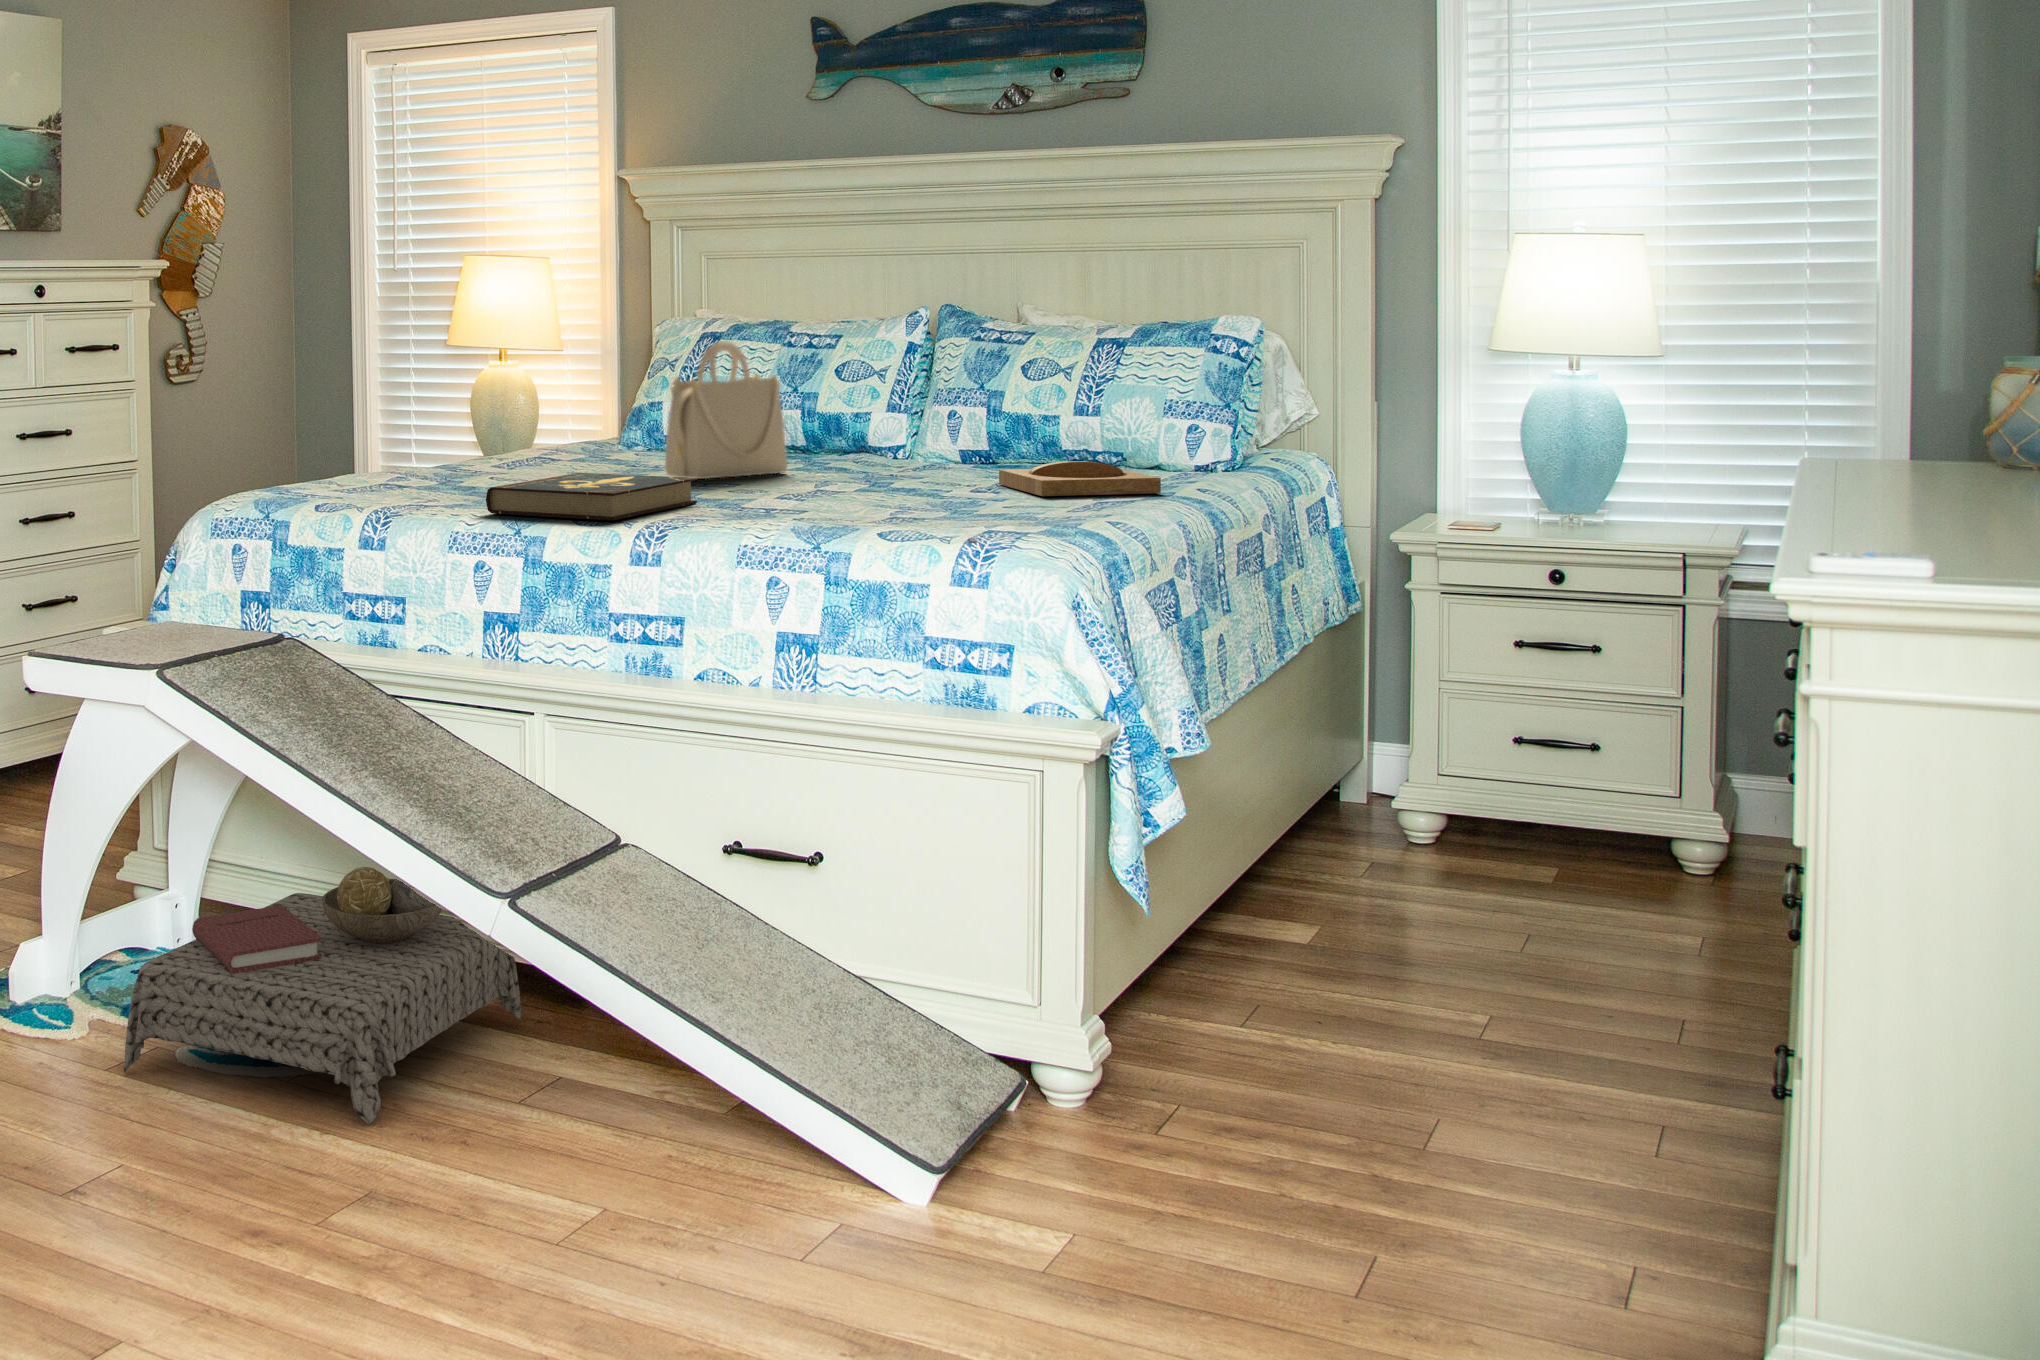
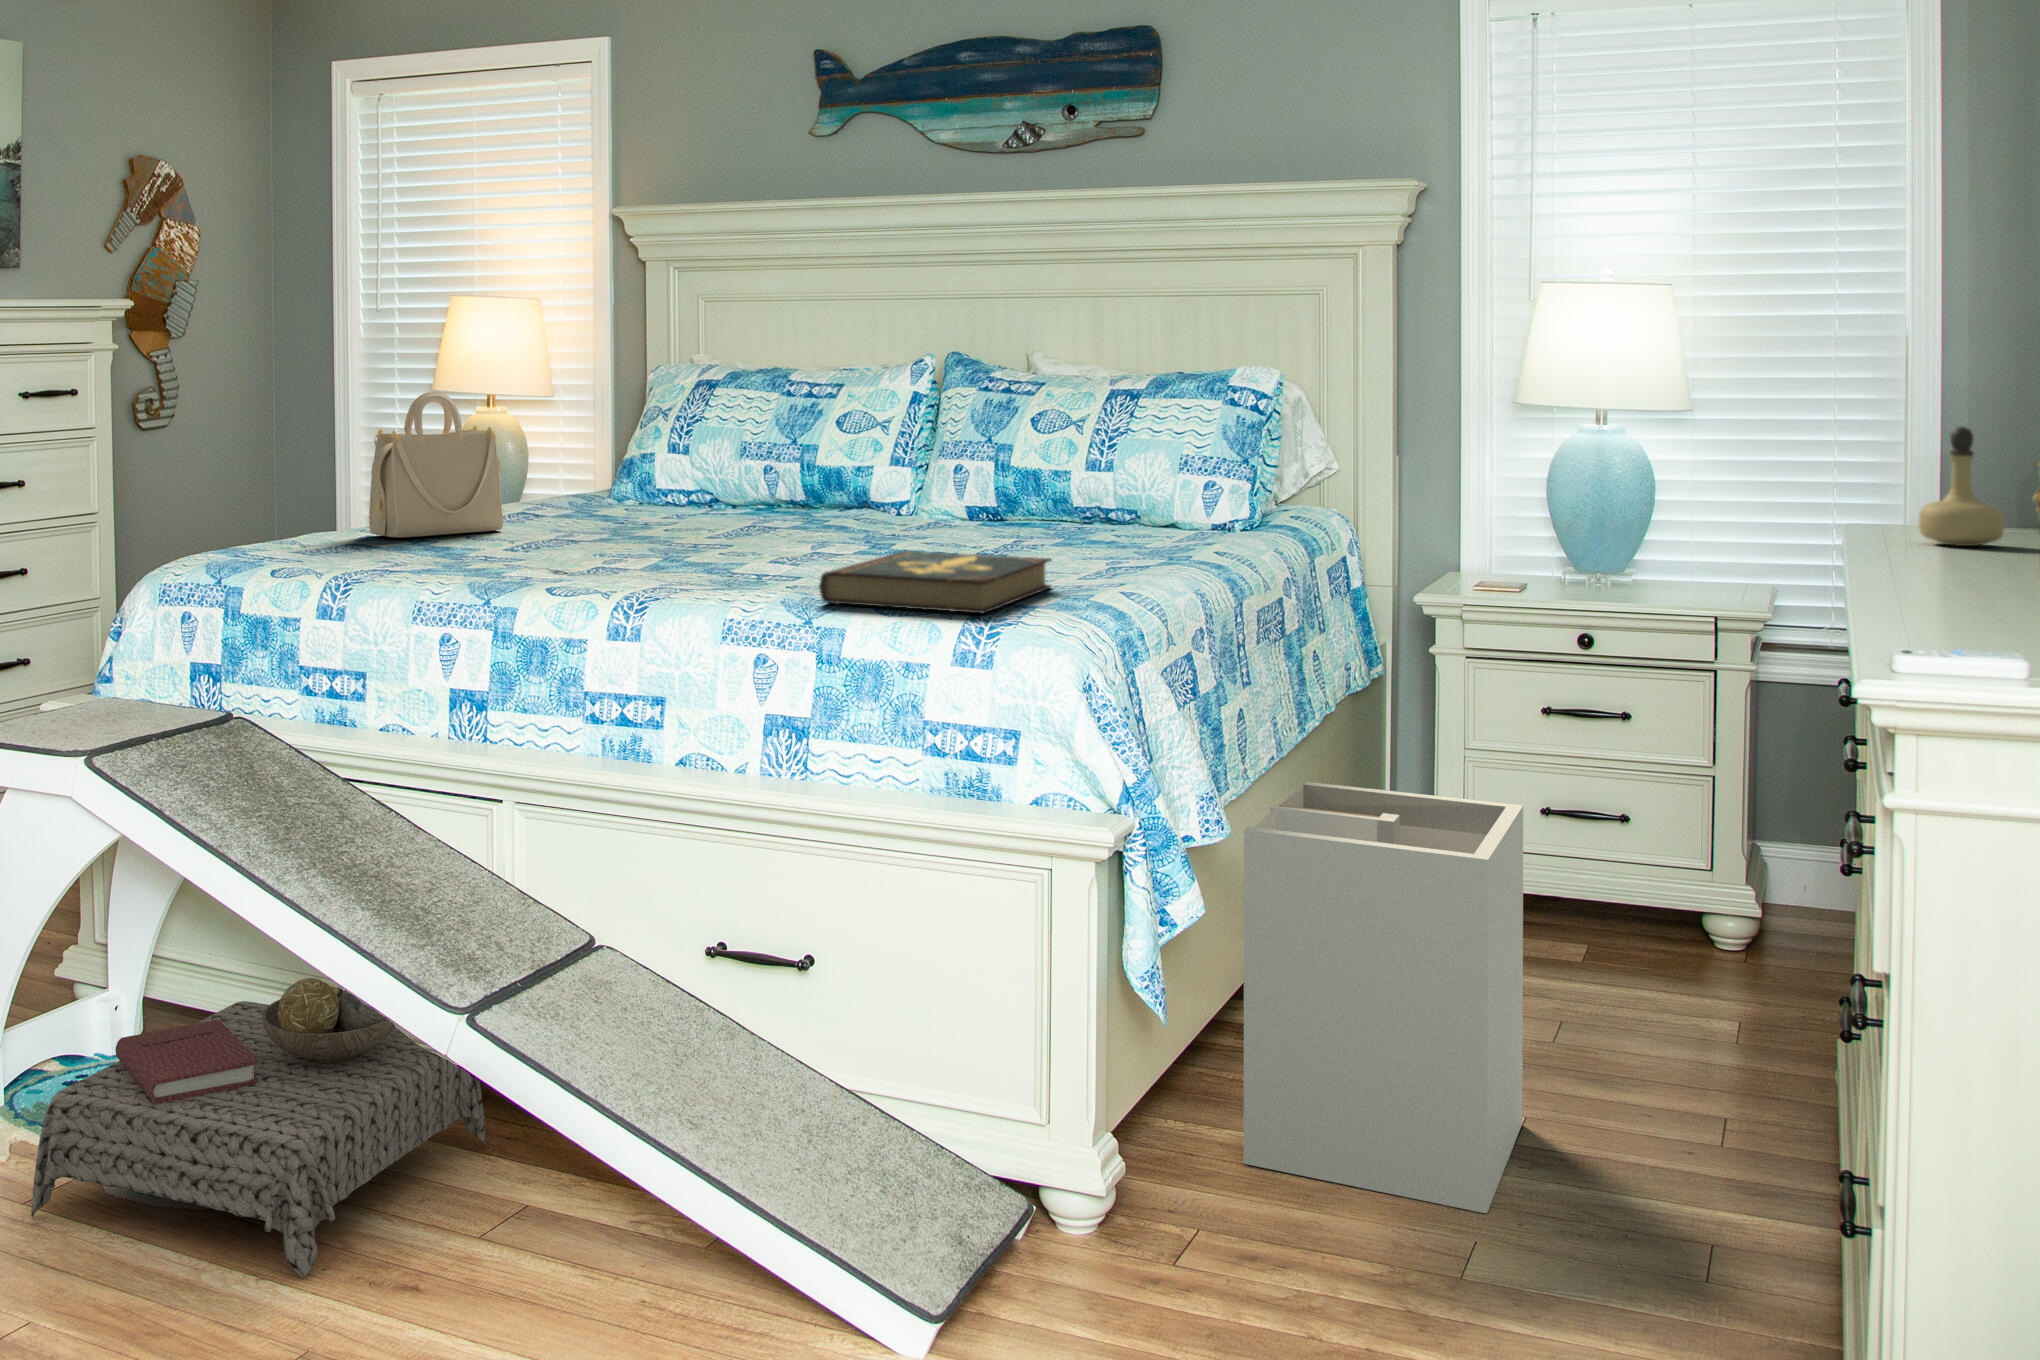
handbag: present [665,341,787,479] -> present [369,392,503,538]
perfume bottle: none [1887,366,1972,481] -> present [1919,427,2004,546]
tray: present [999,461,1161,496] -> none [1009,521,1177,559]
book: present [486,473,697,520] -> present [819,551,1051,613]
laundry hamper: none [1223,702,1492,1094] -> present [1244,782,1523,1214]

